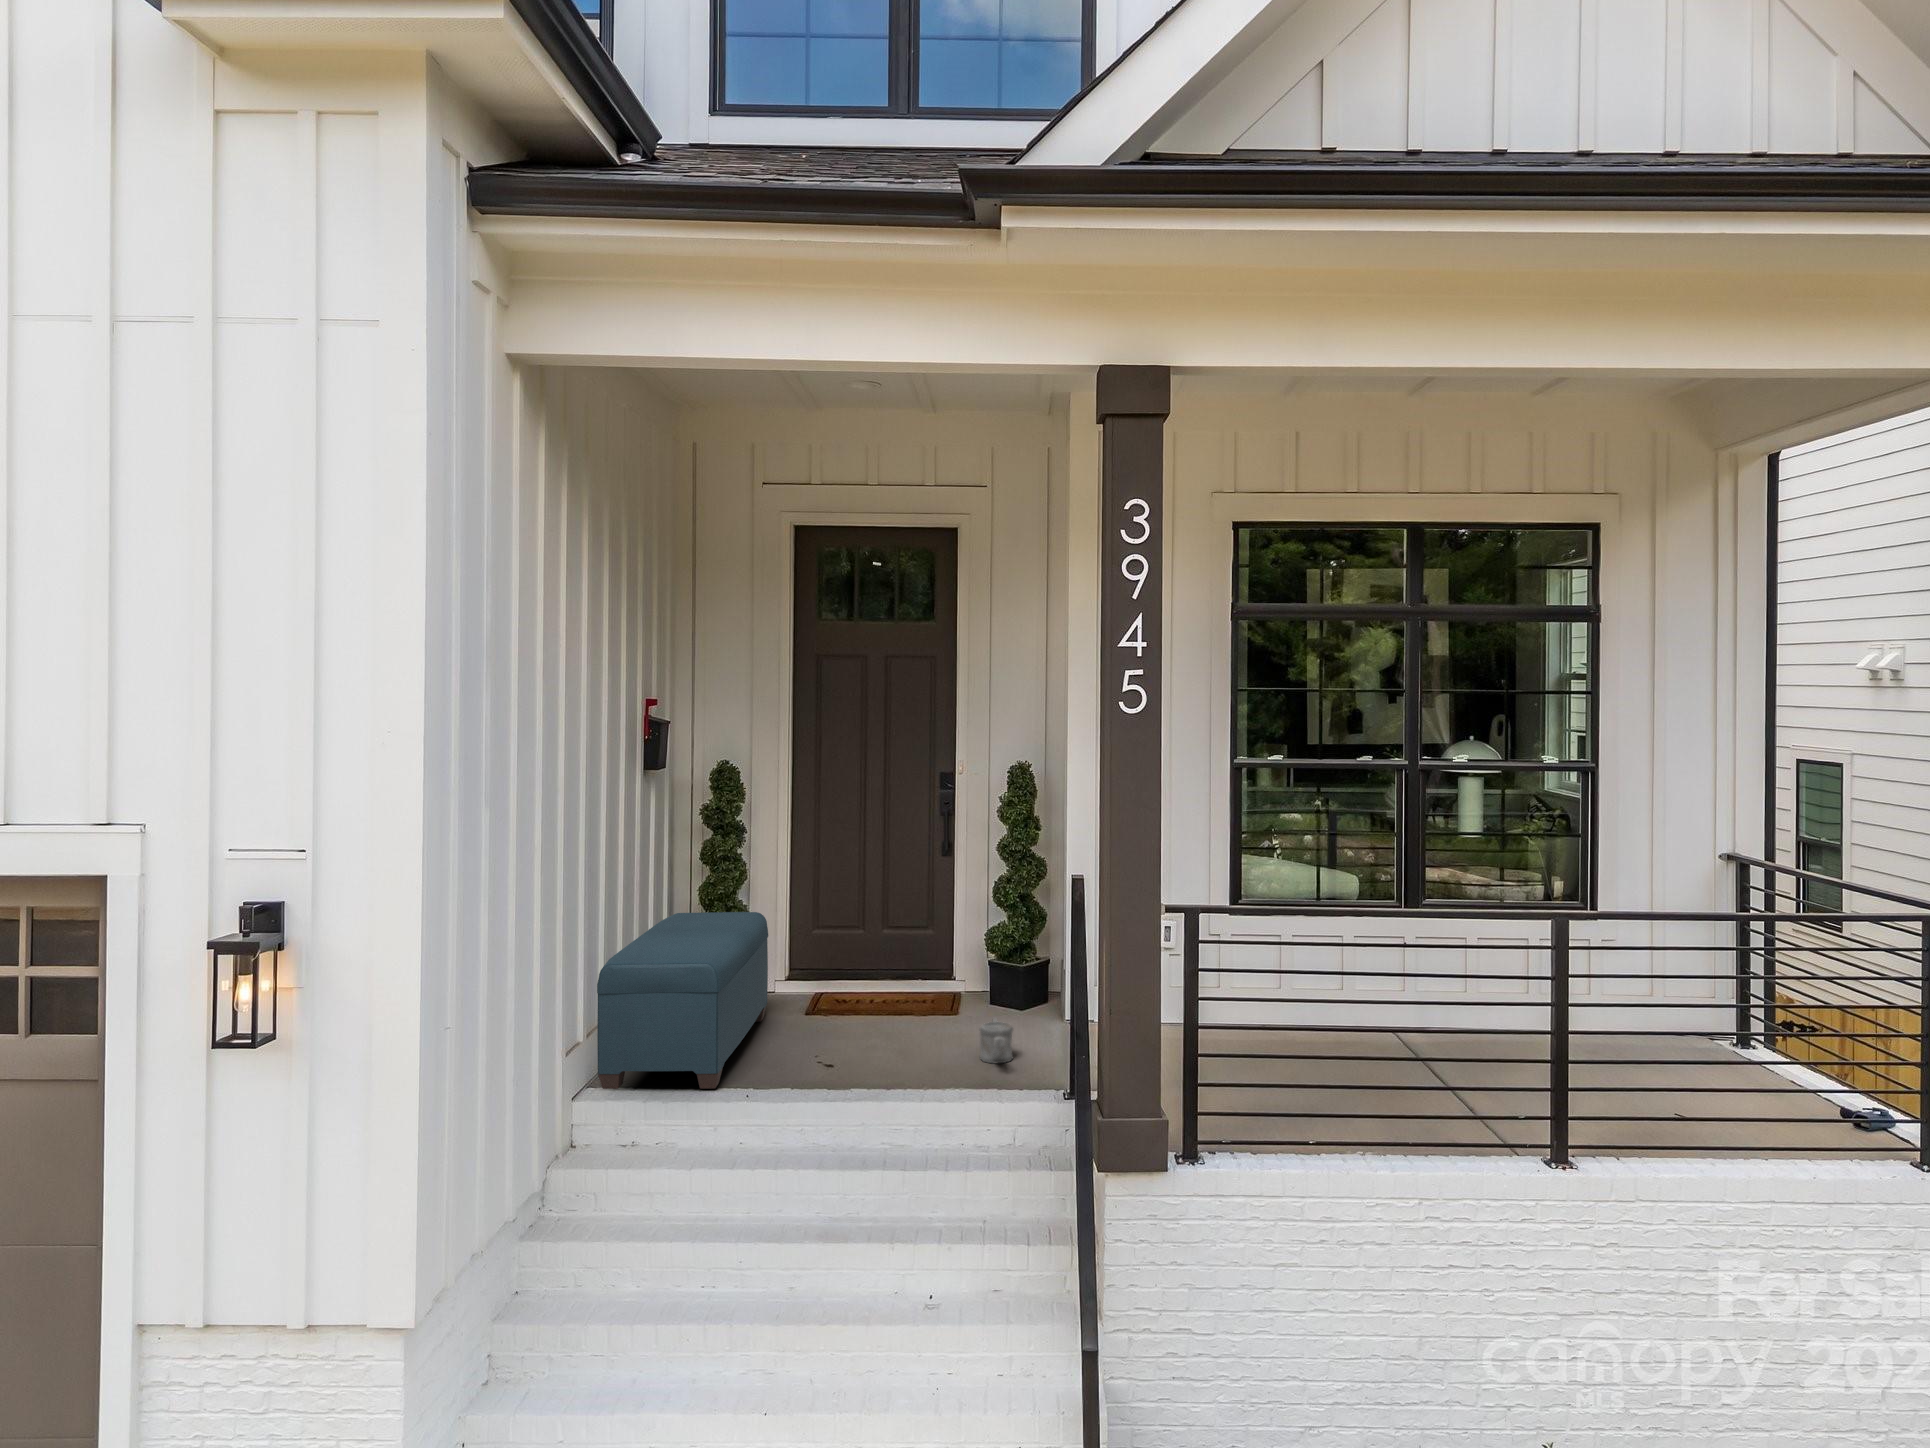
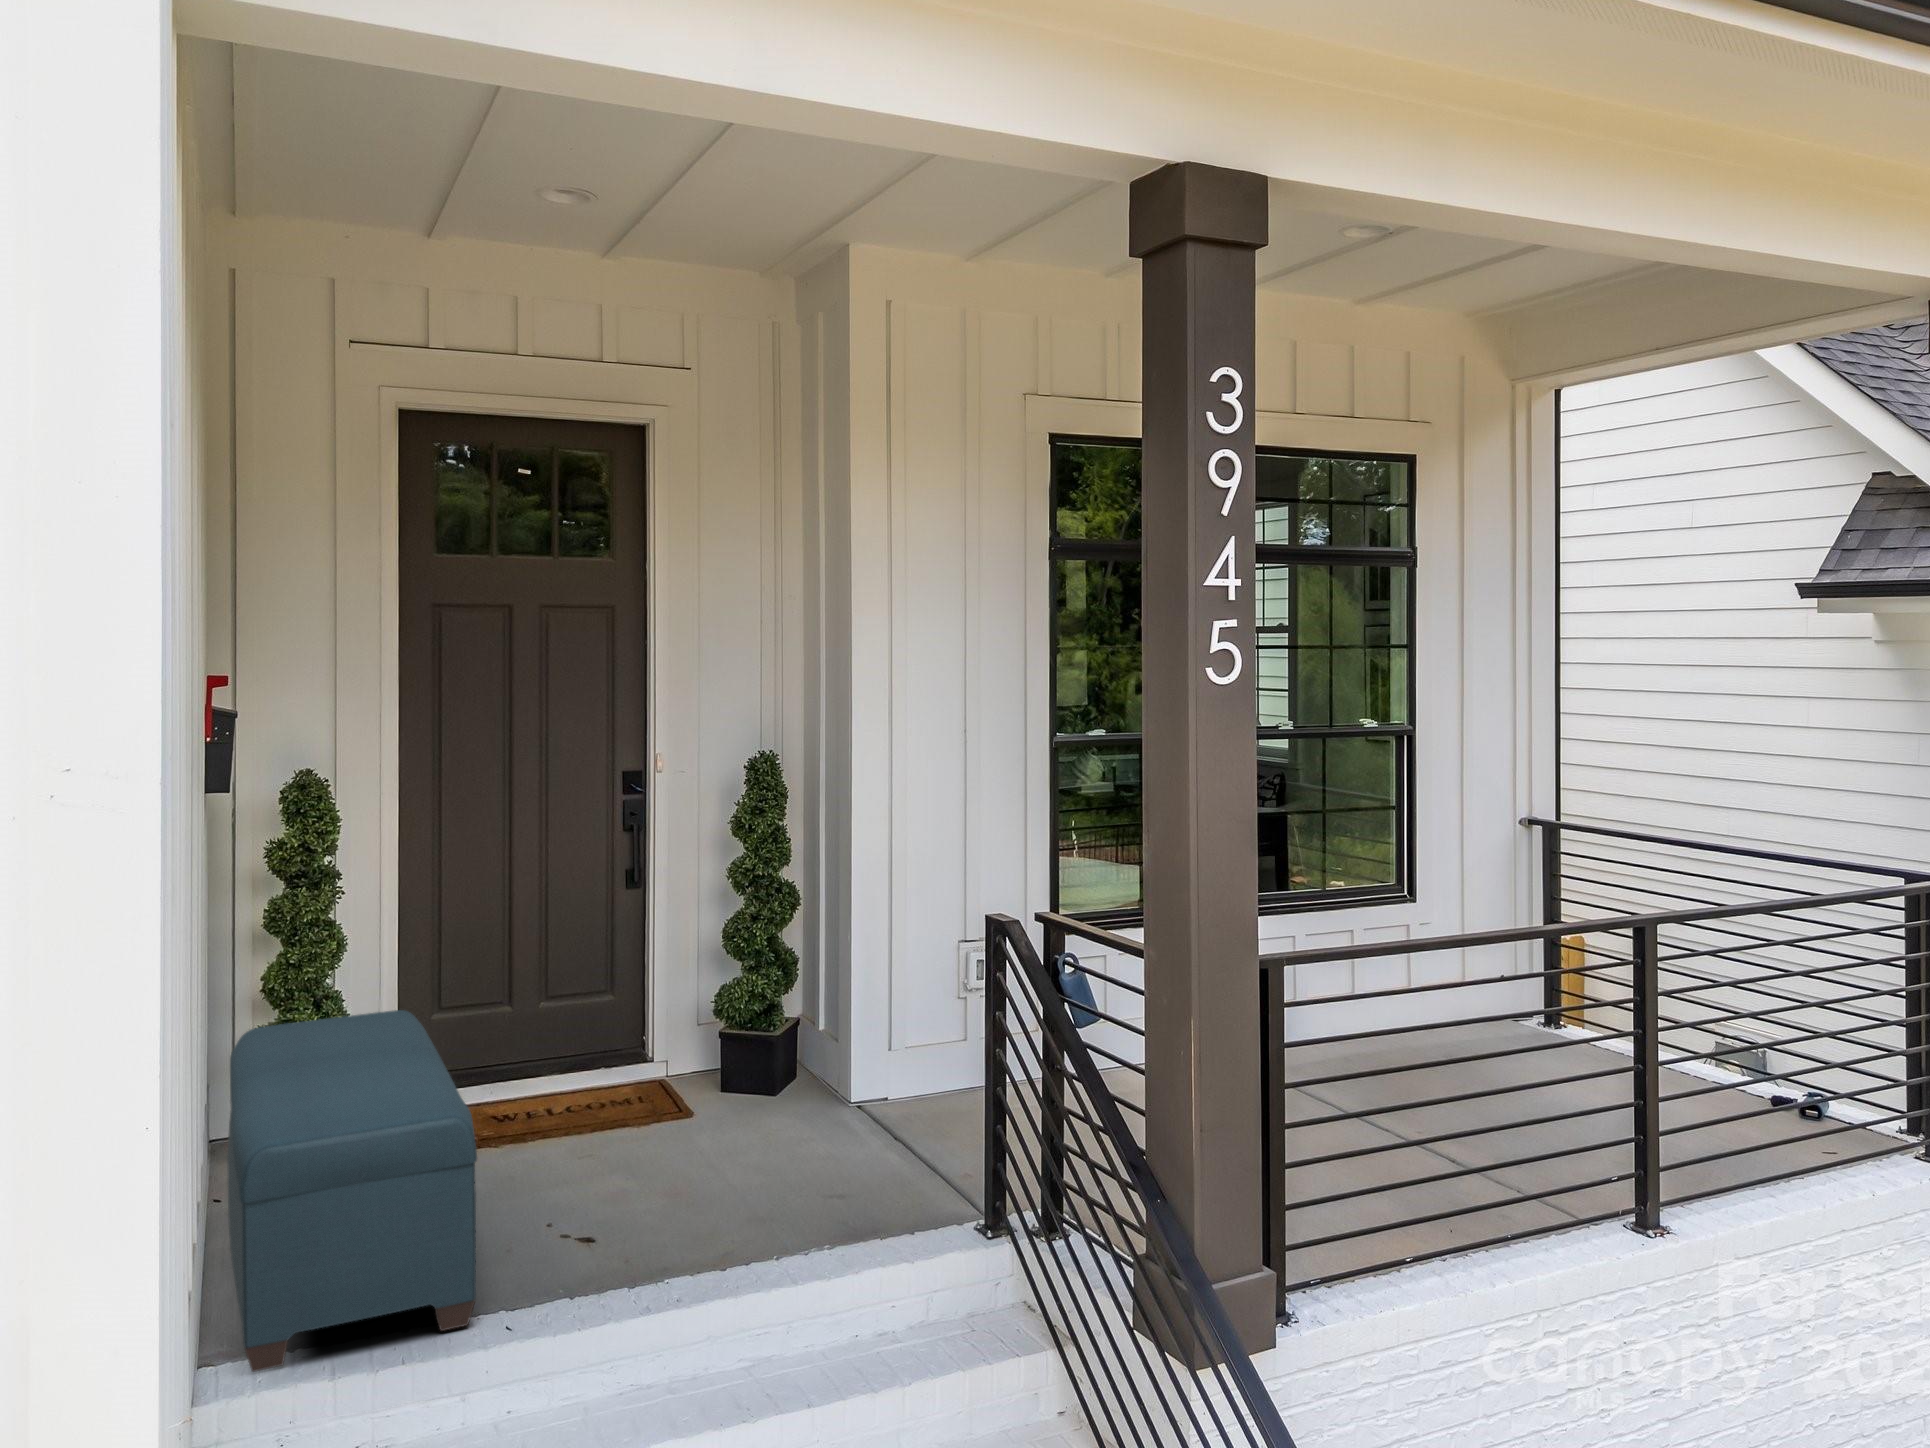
watering can: present [979,1018,1013,1063] -> none [820,1123,888,1192]

